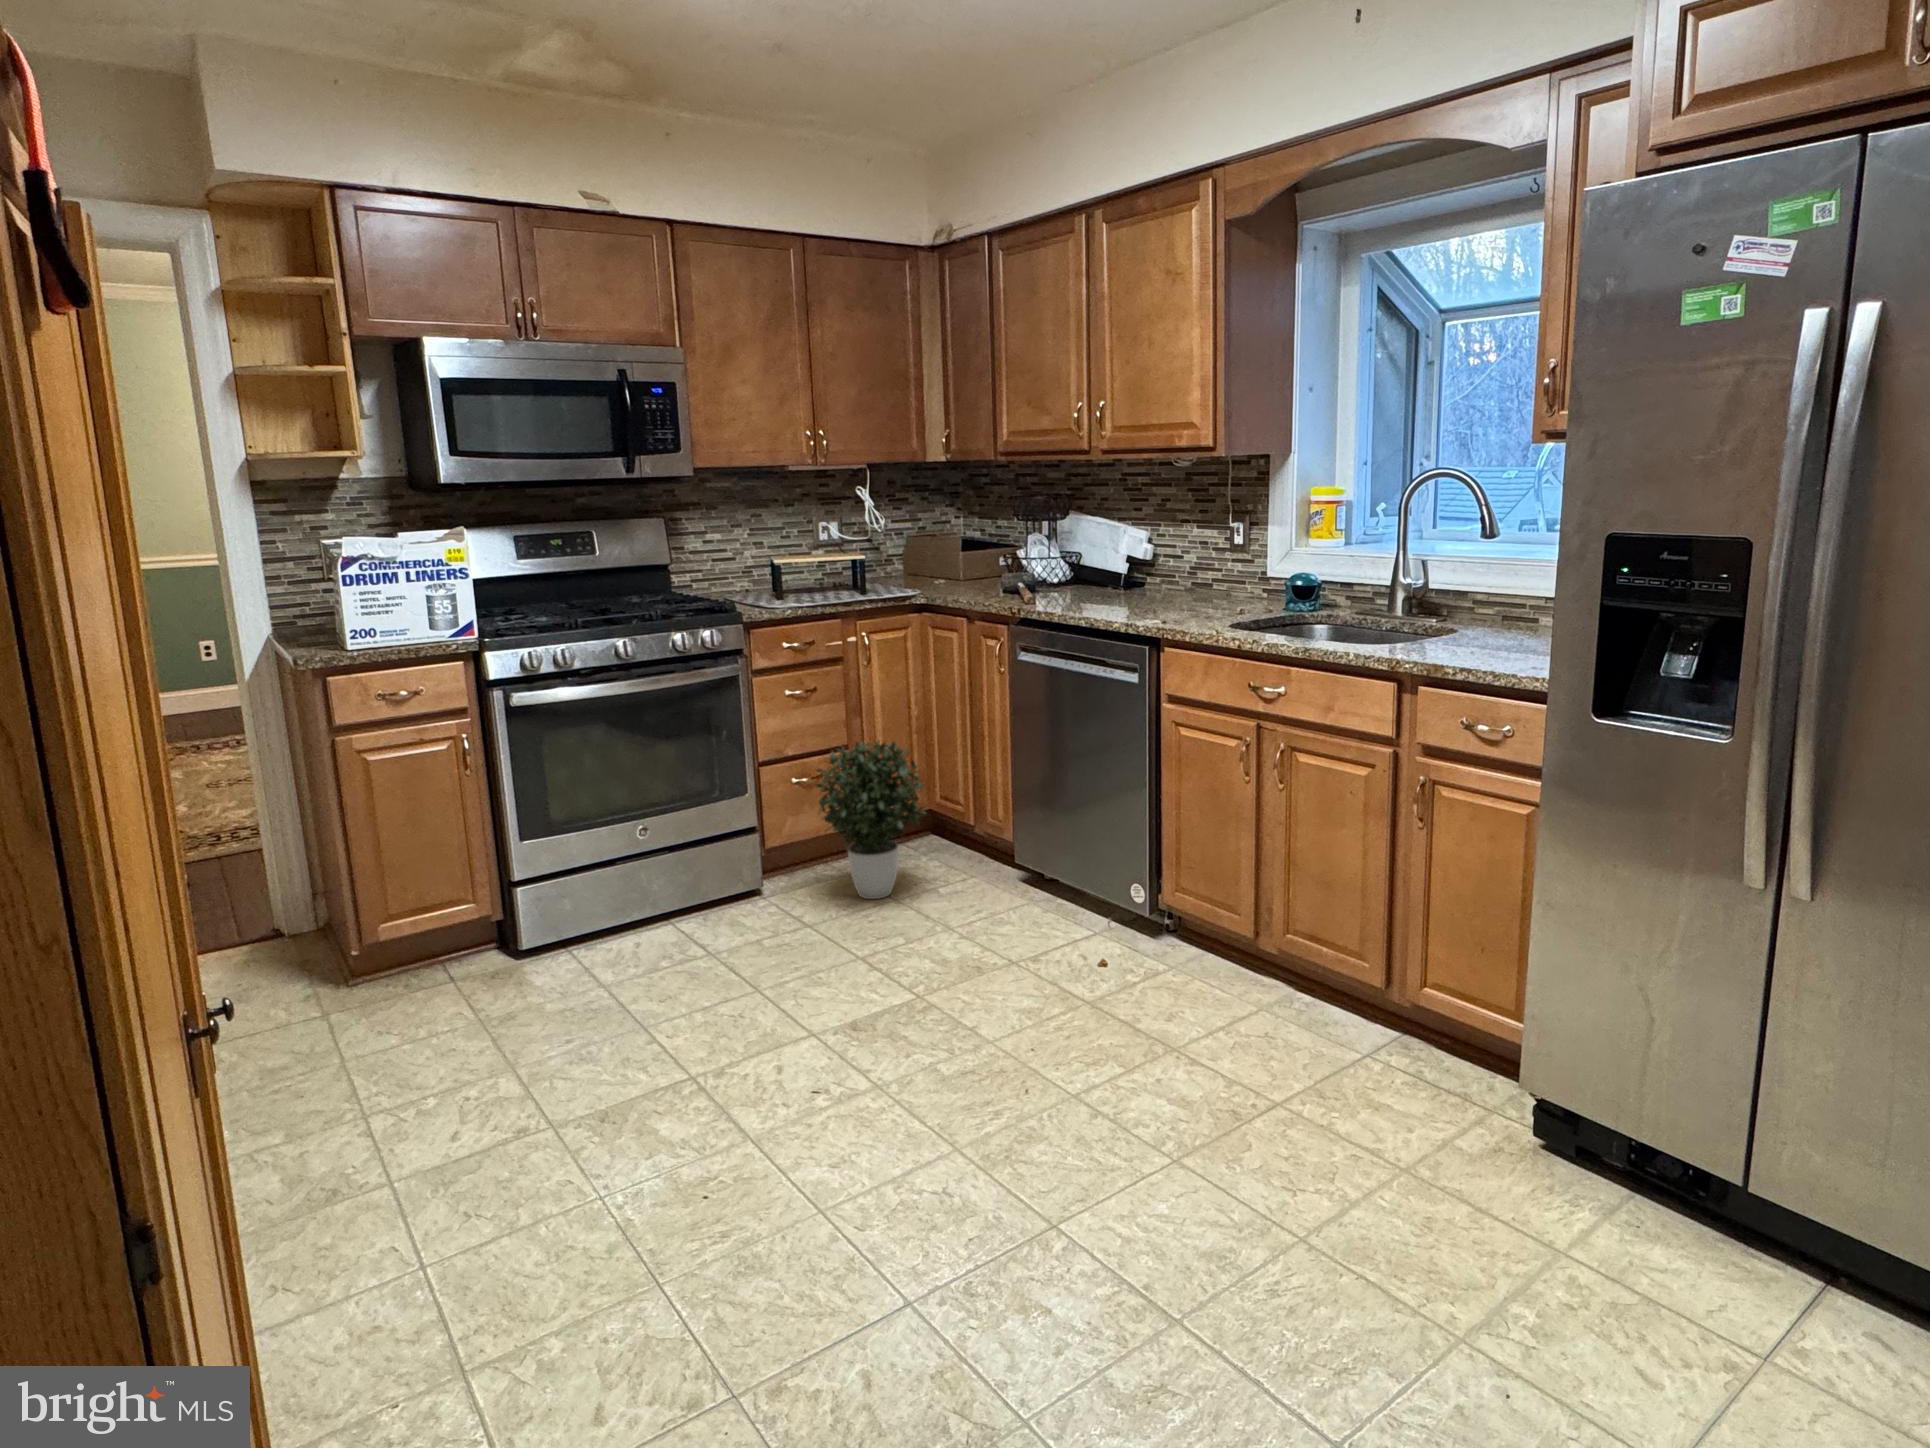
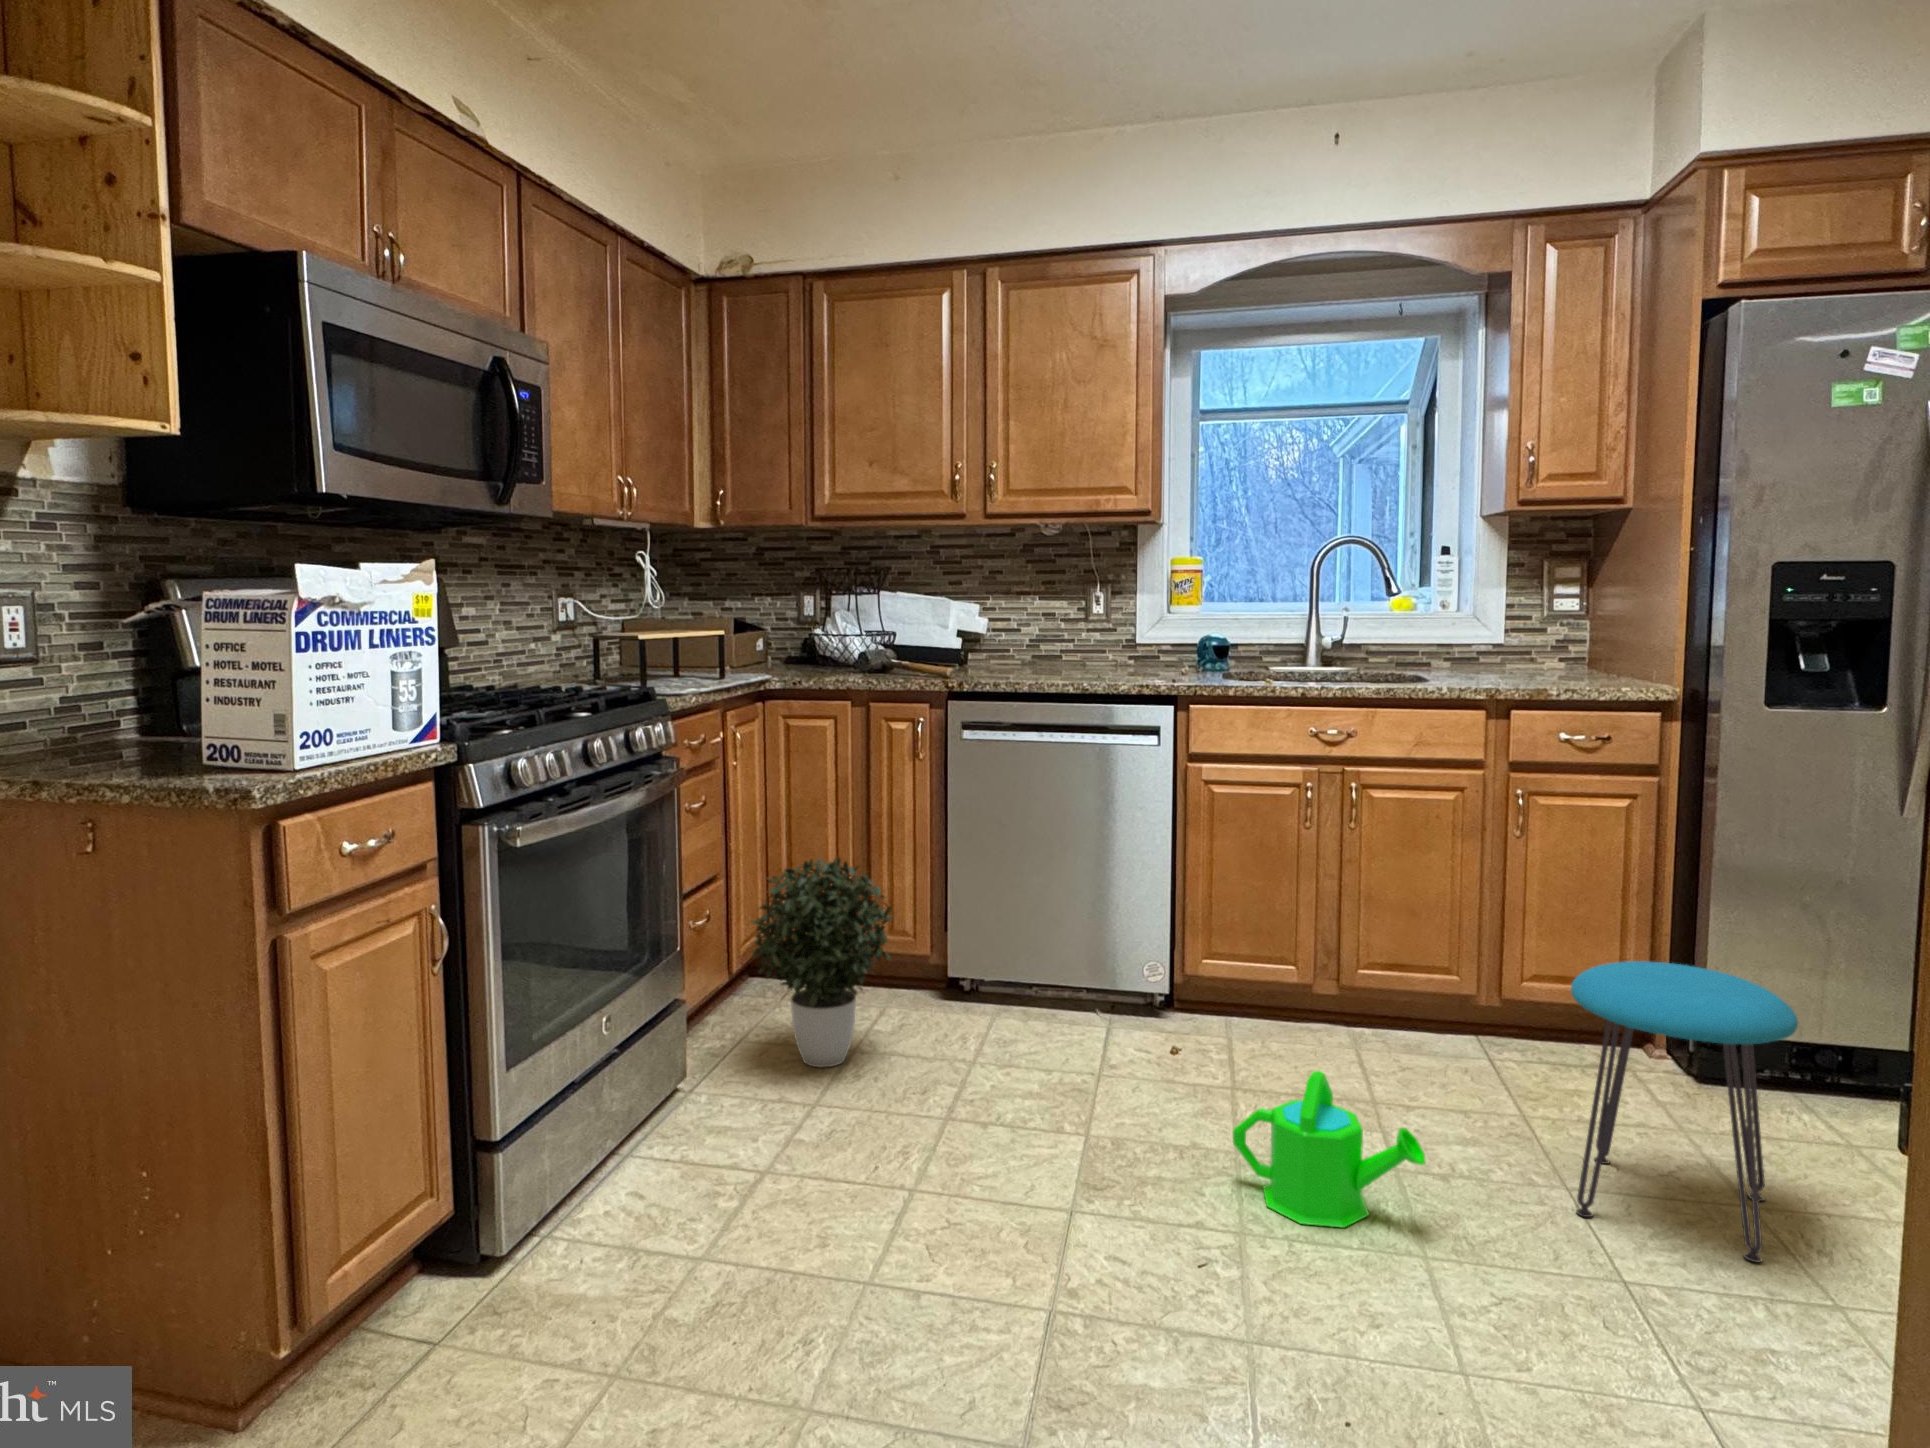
stool: none [1119,953,1320,1262] -> present [1571,961,1798,1262]
watering can: none [915,976,1002,1104] -> present [1233,1071,1426,1228]

